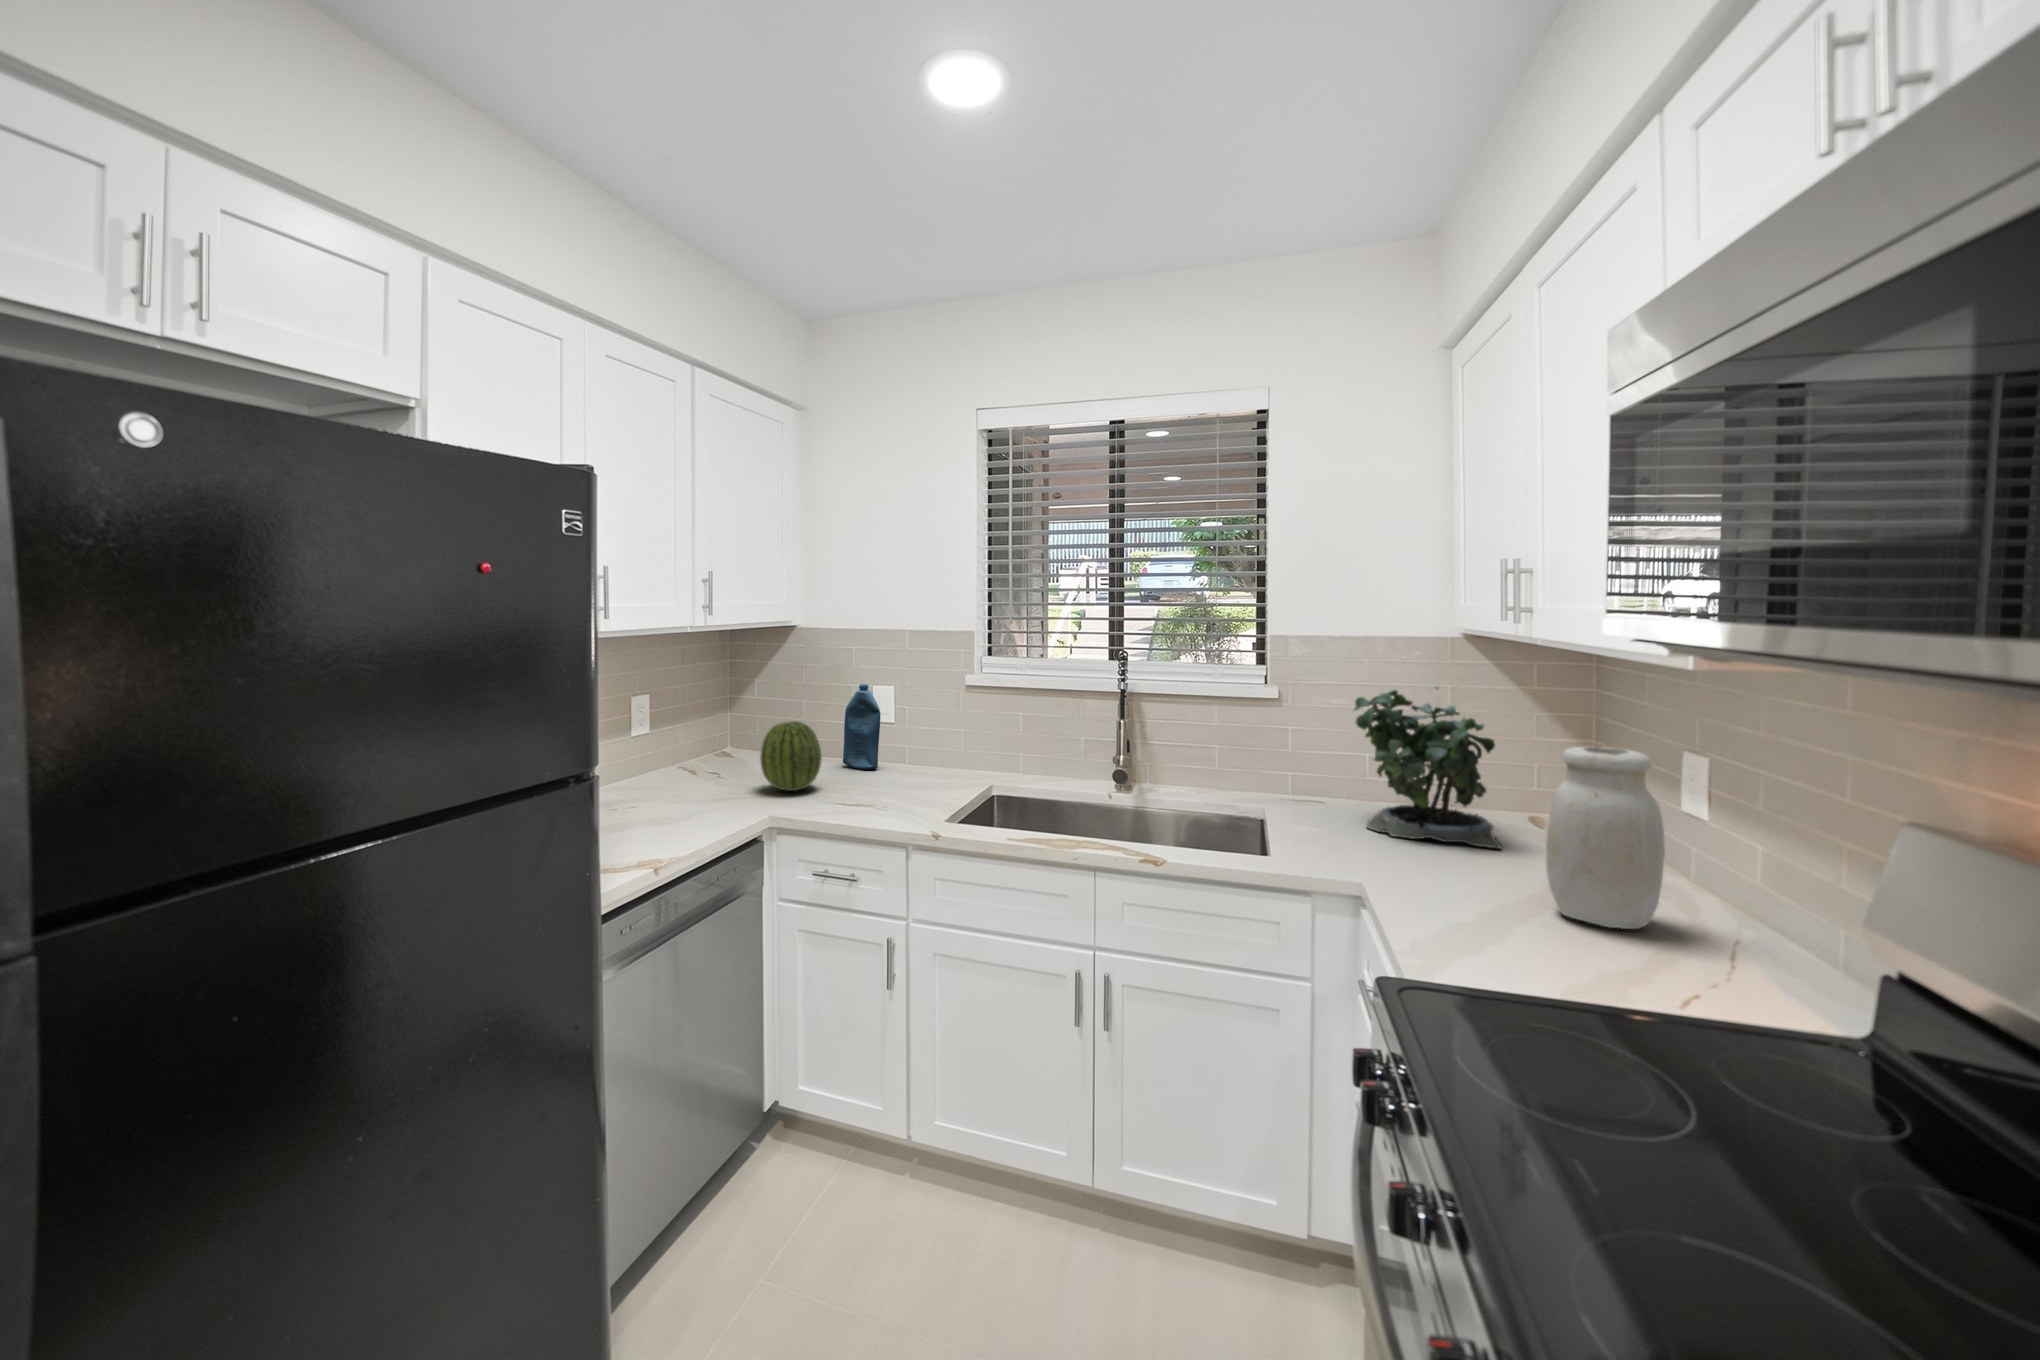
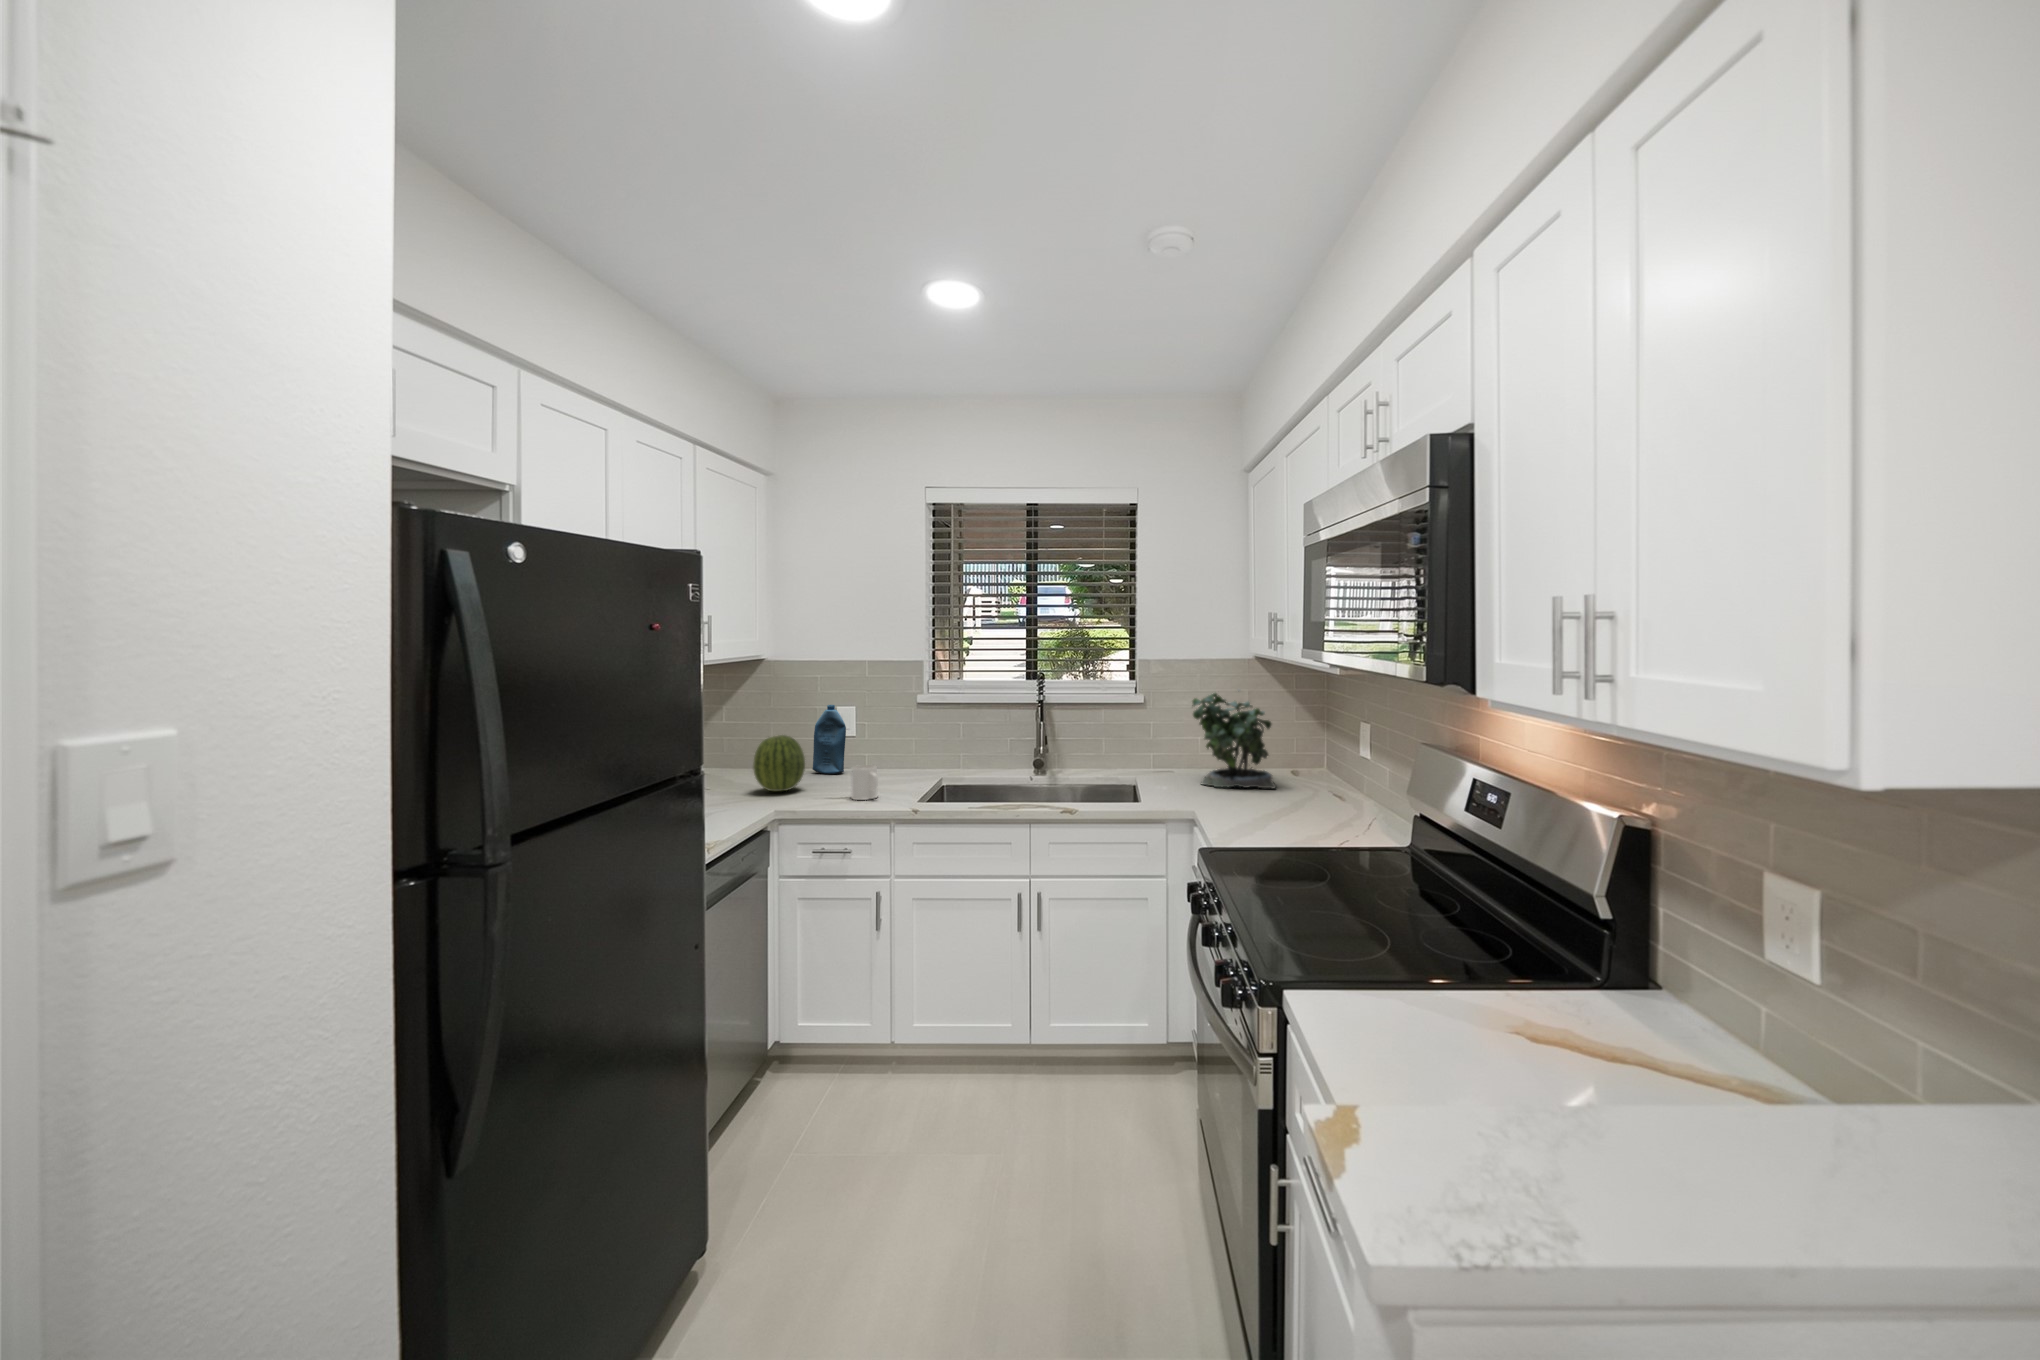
jar: present [1546,747,1665,929] -> none [1292,718,1346,819]
mug: none [867,766,901,813] -> present [851,765,878,800]

